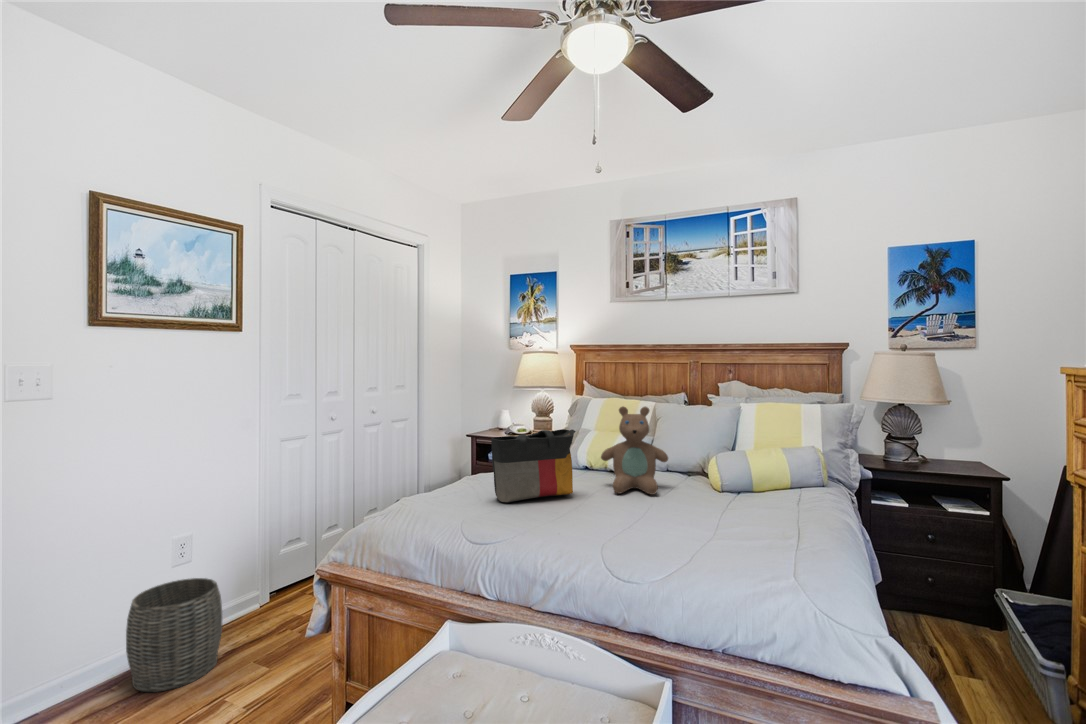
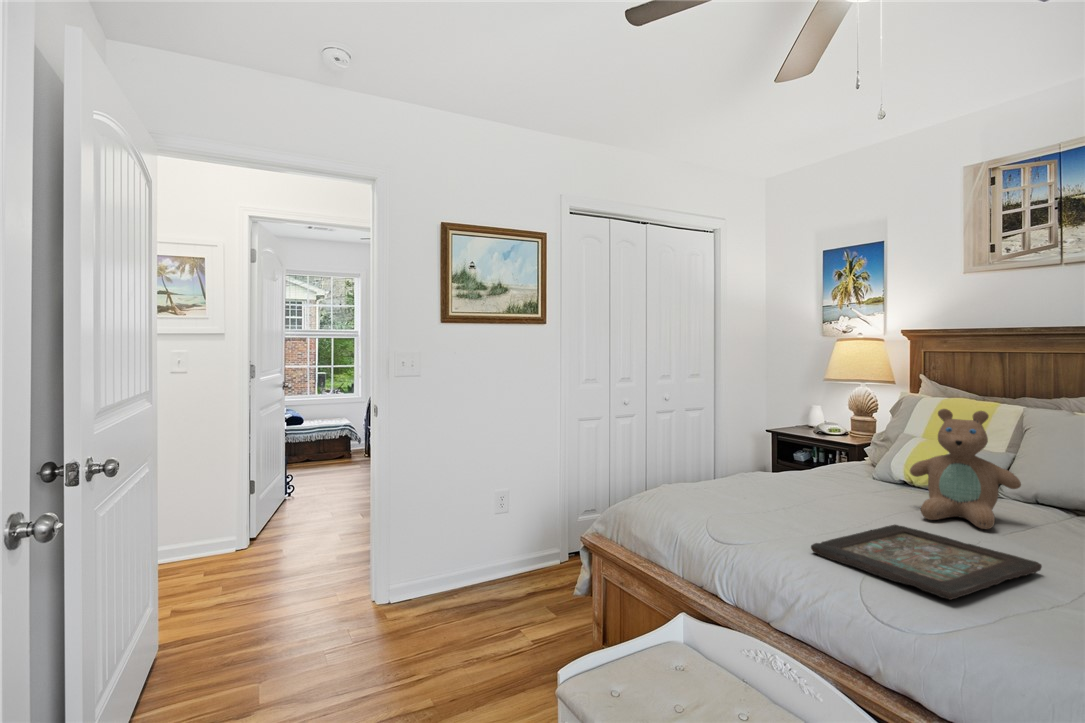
tote bag: present [491,429,576,502] -> none [753,430,865,510]
decorative tray: none [558,501,697,552] -> present [811,525,1042,600]
woven basket: present [126,578,222,692] -> none [462,526,525,609]

